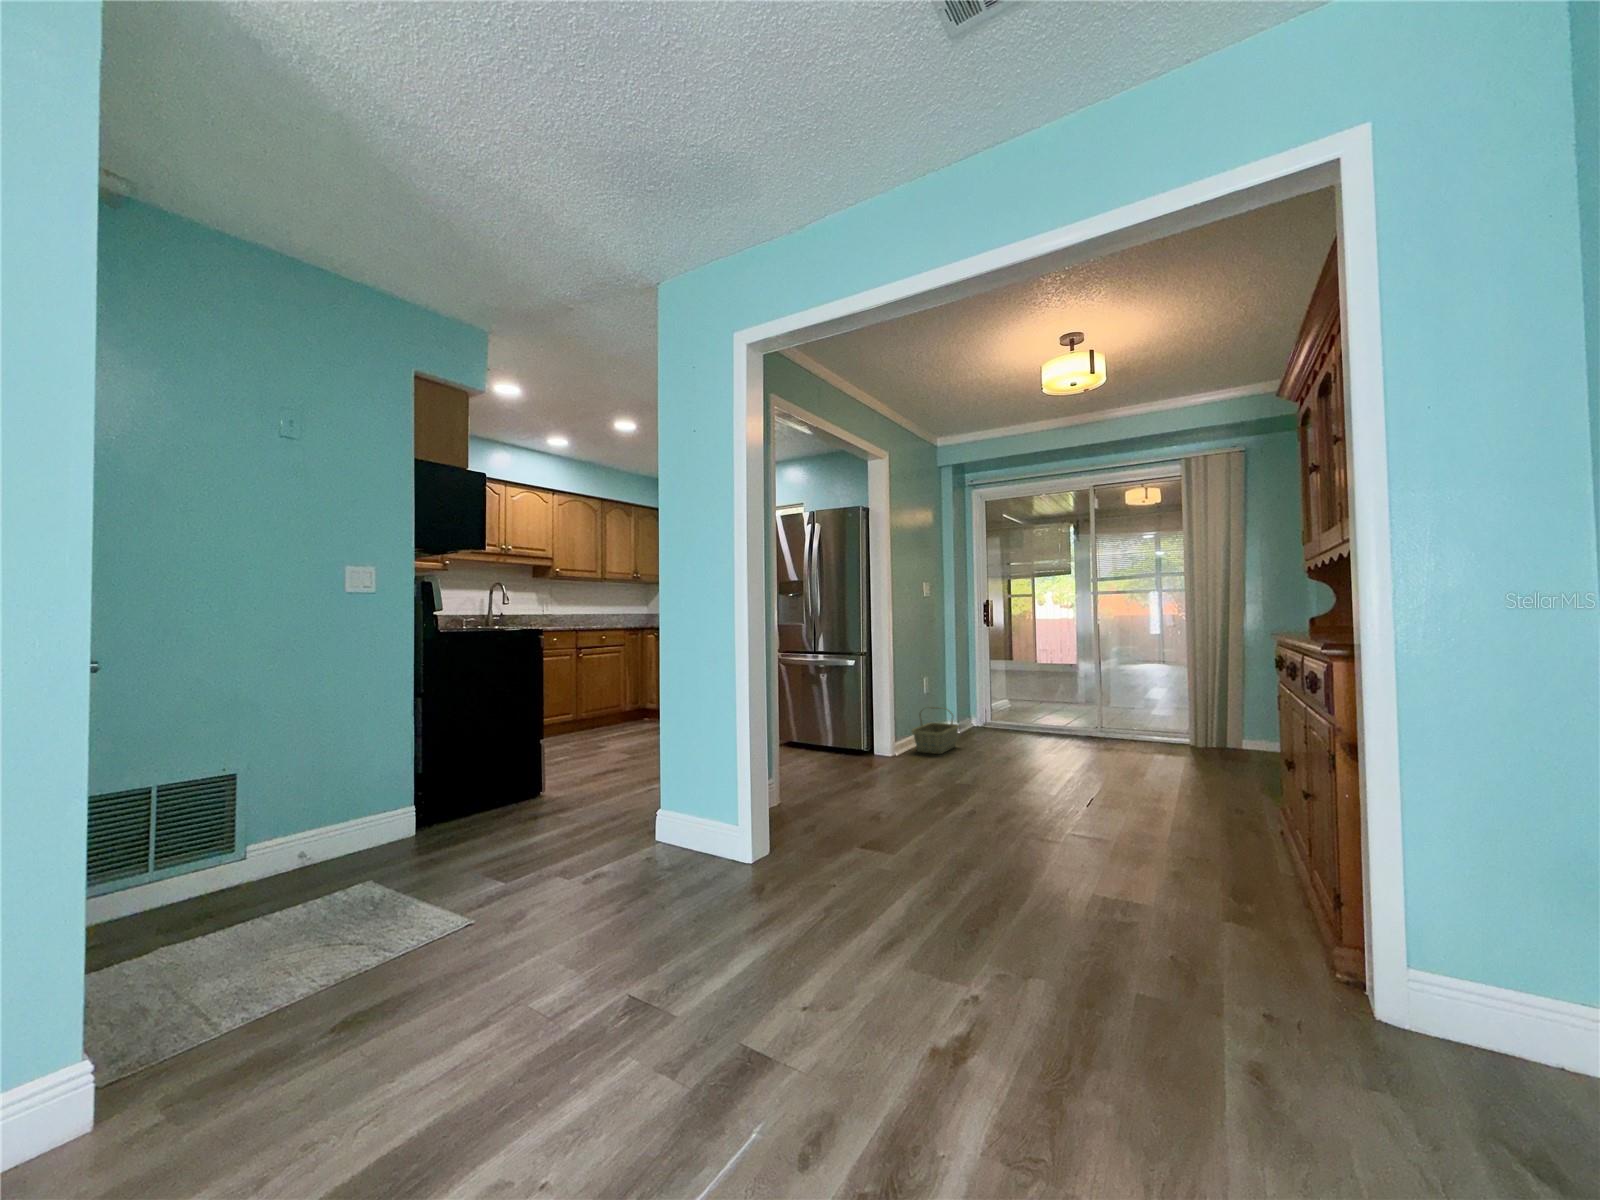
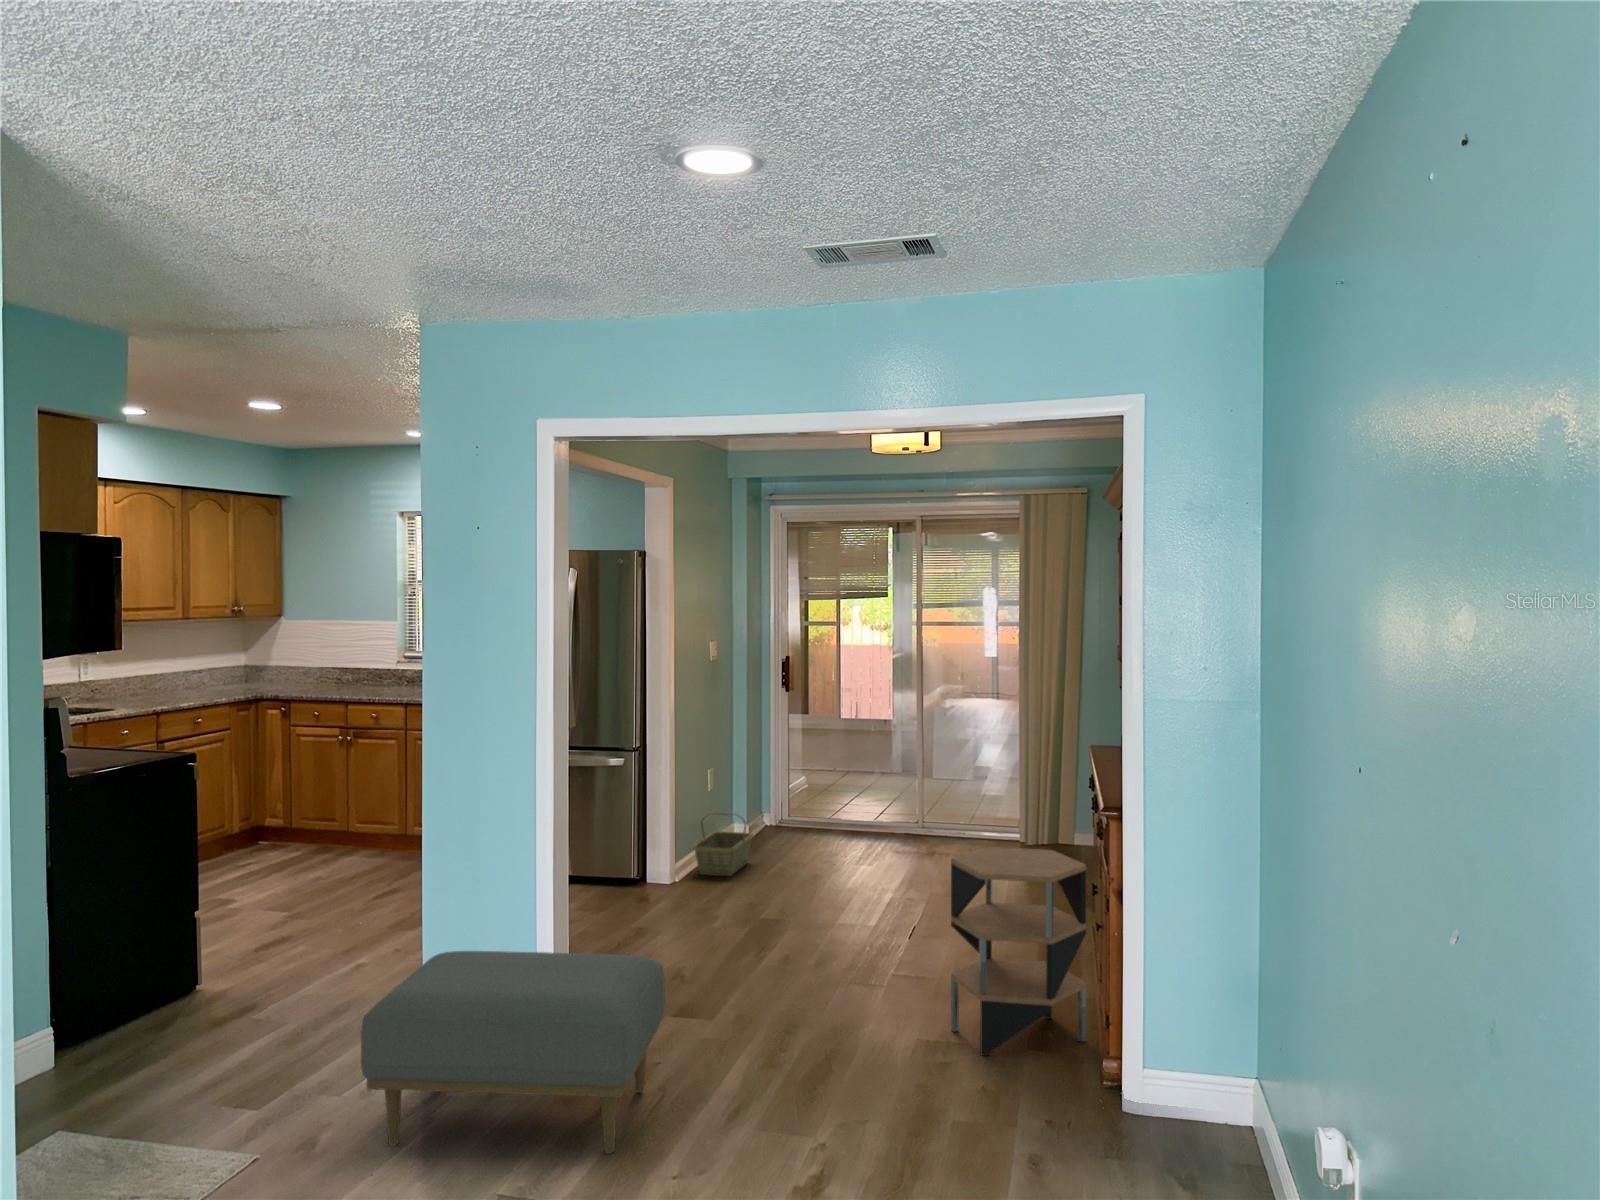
side table: none [1123,711,1288,920] -> present [951,847,1086,1056]
ottoman: none [546,769,831,970] -> present [361,951,665,1154]

